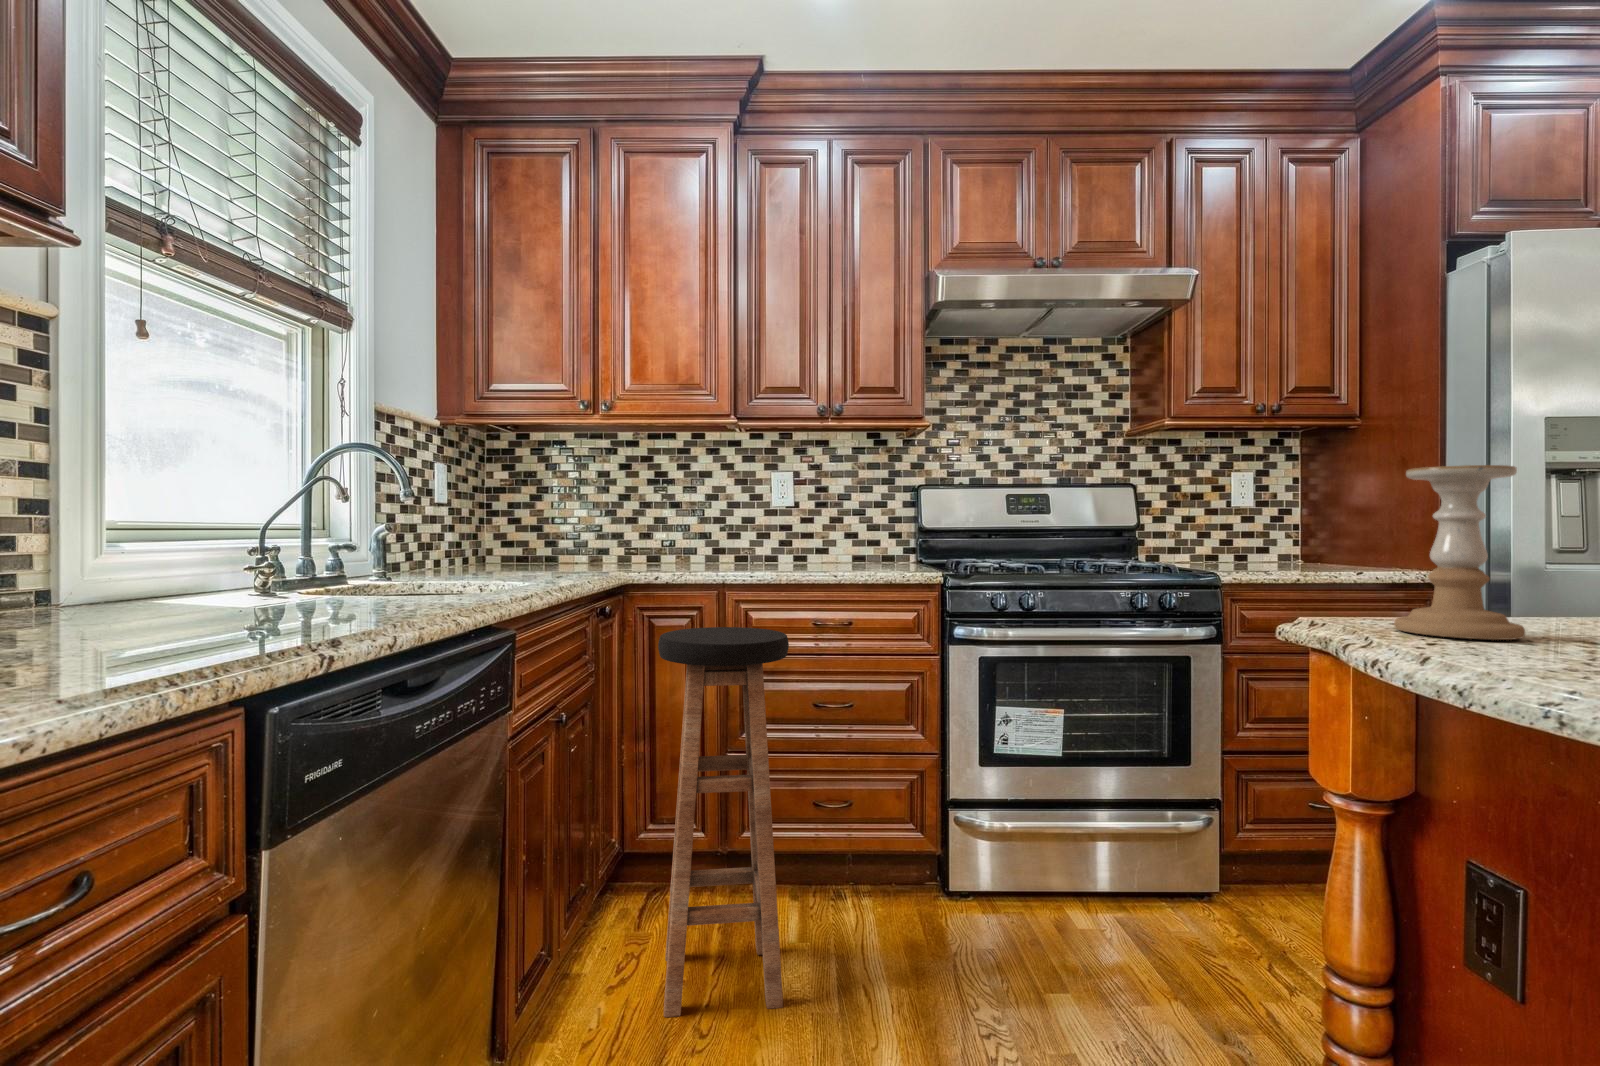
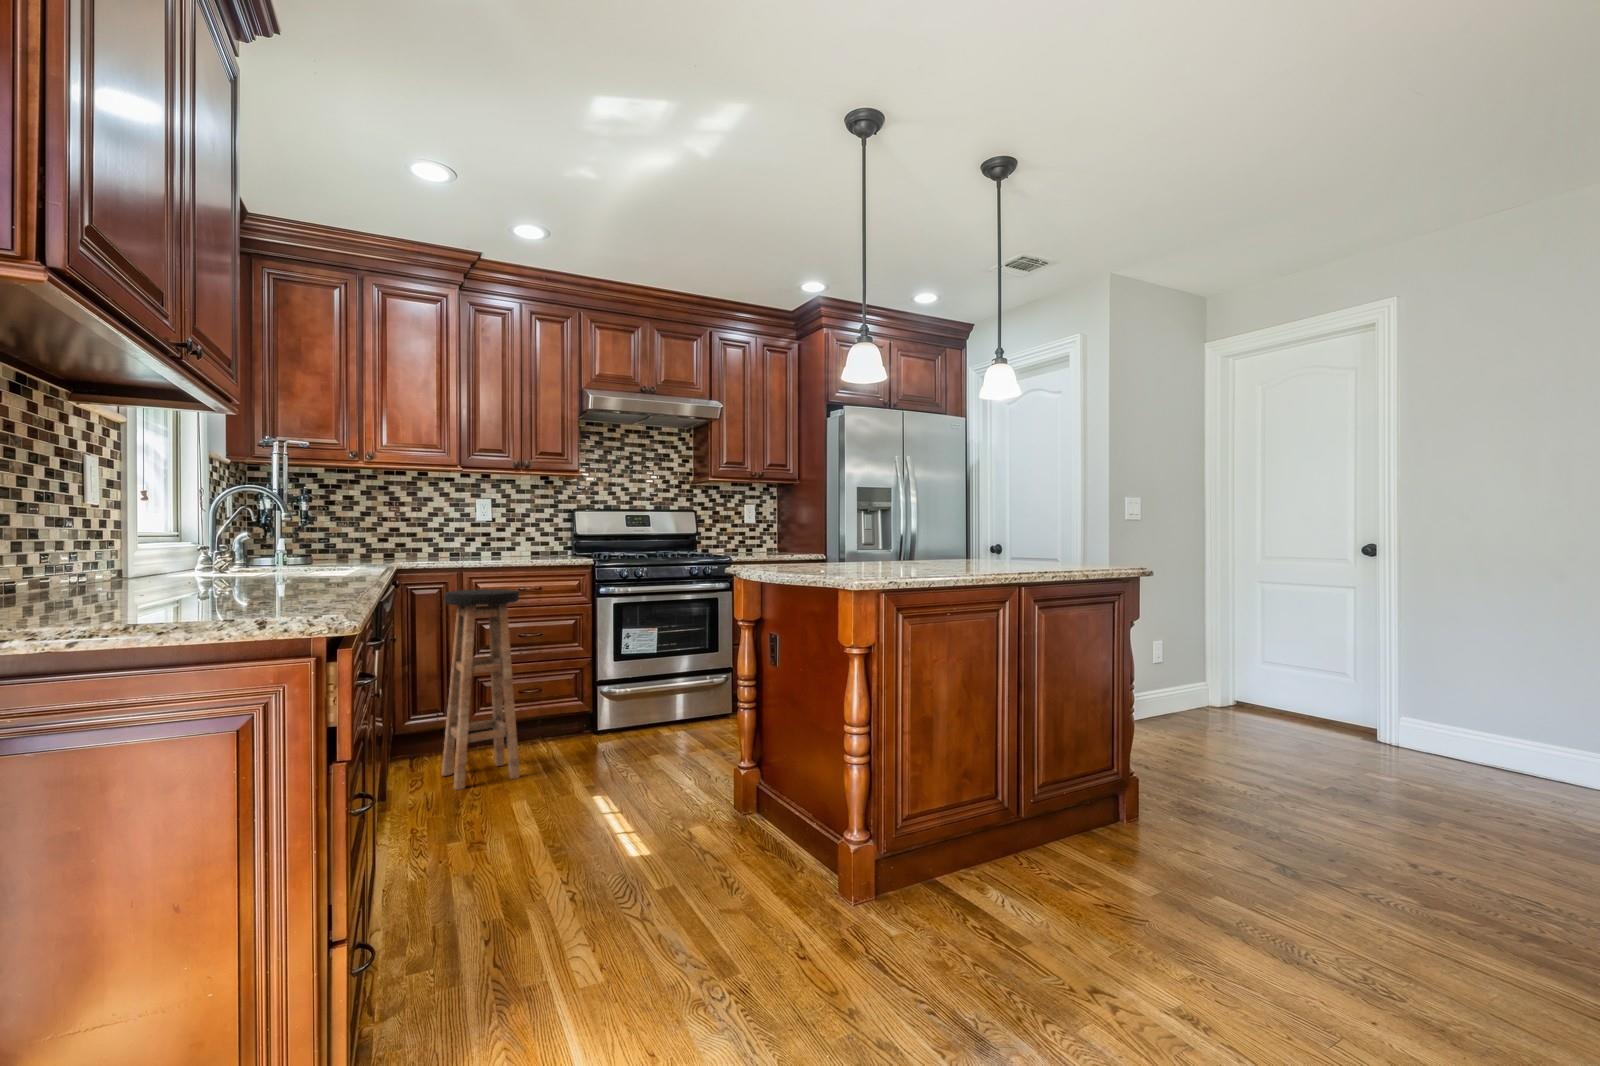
candle holder: present [1394,465,1525,640] -> none [759,515,790,567]

